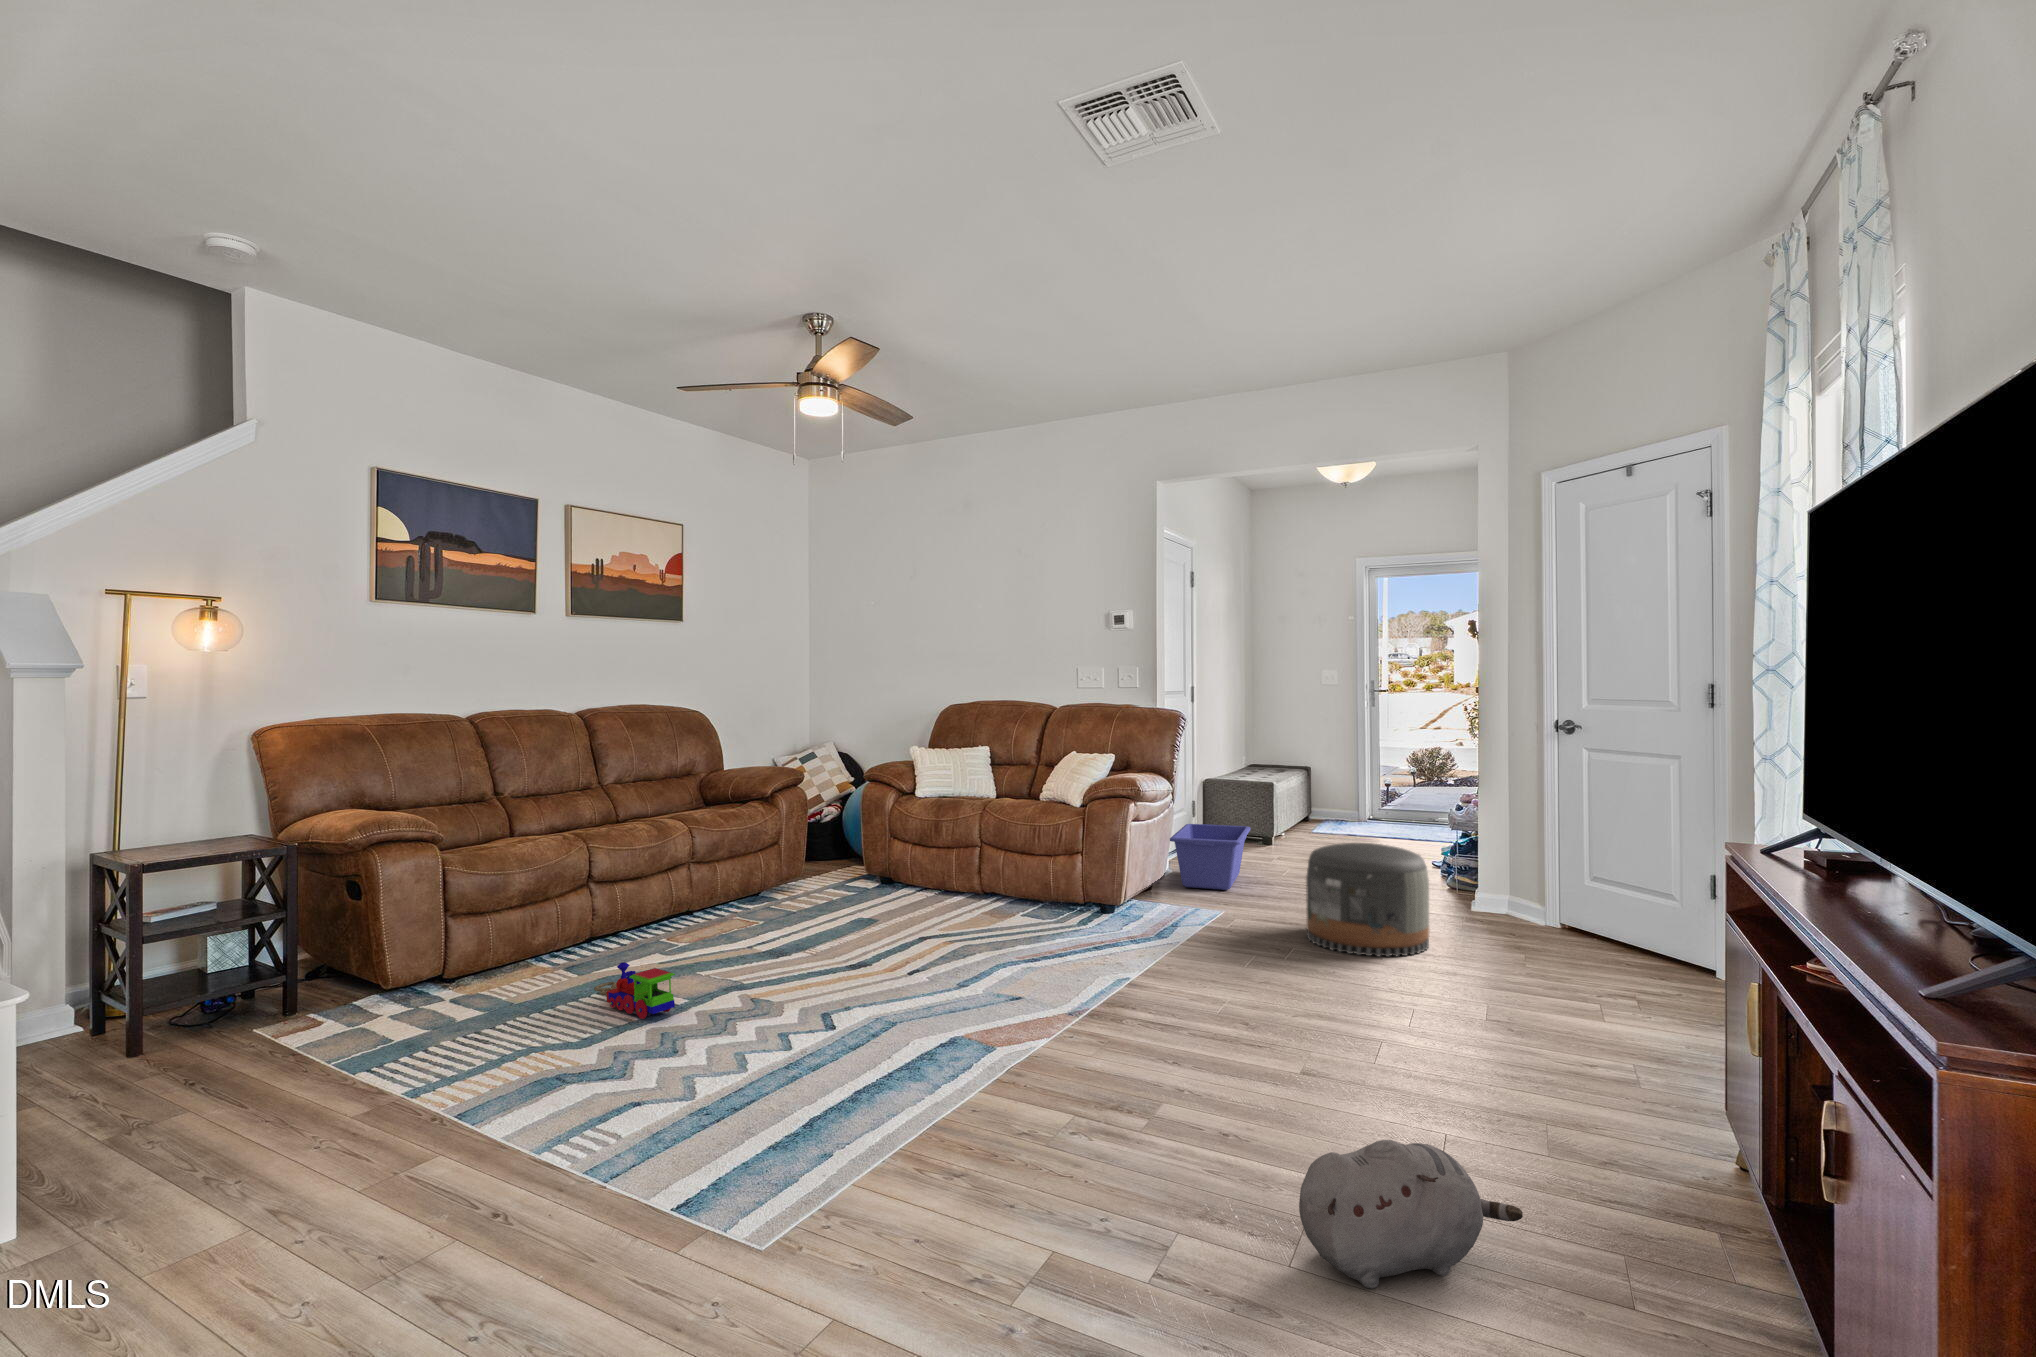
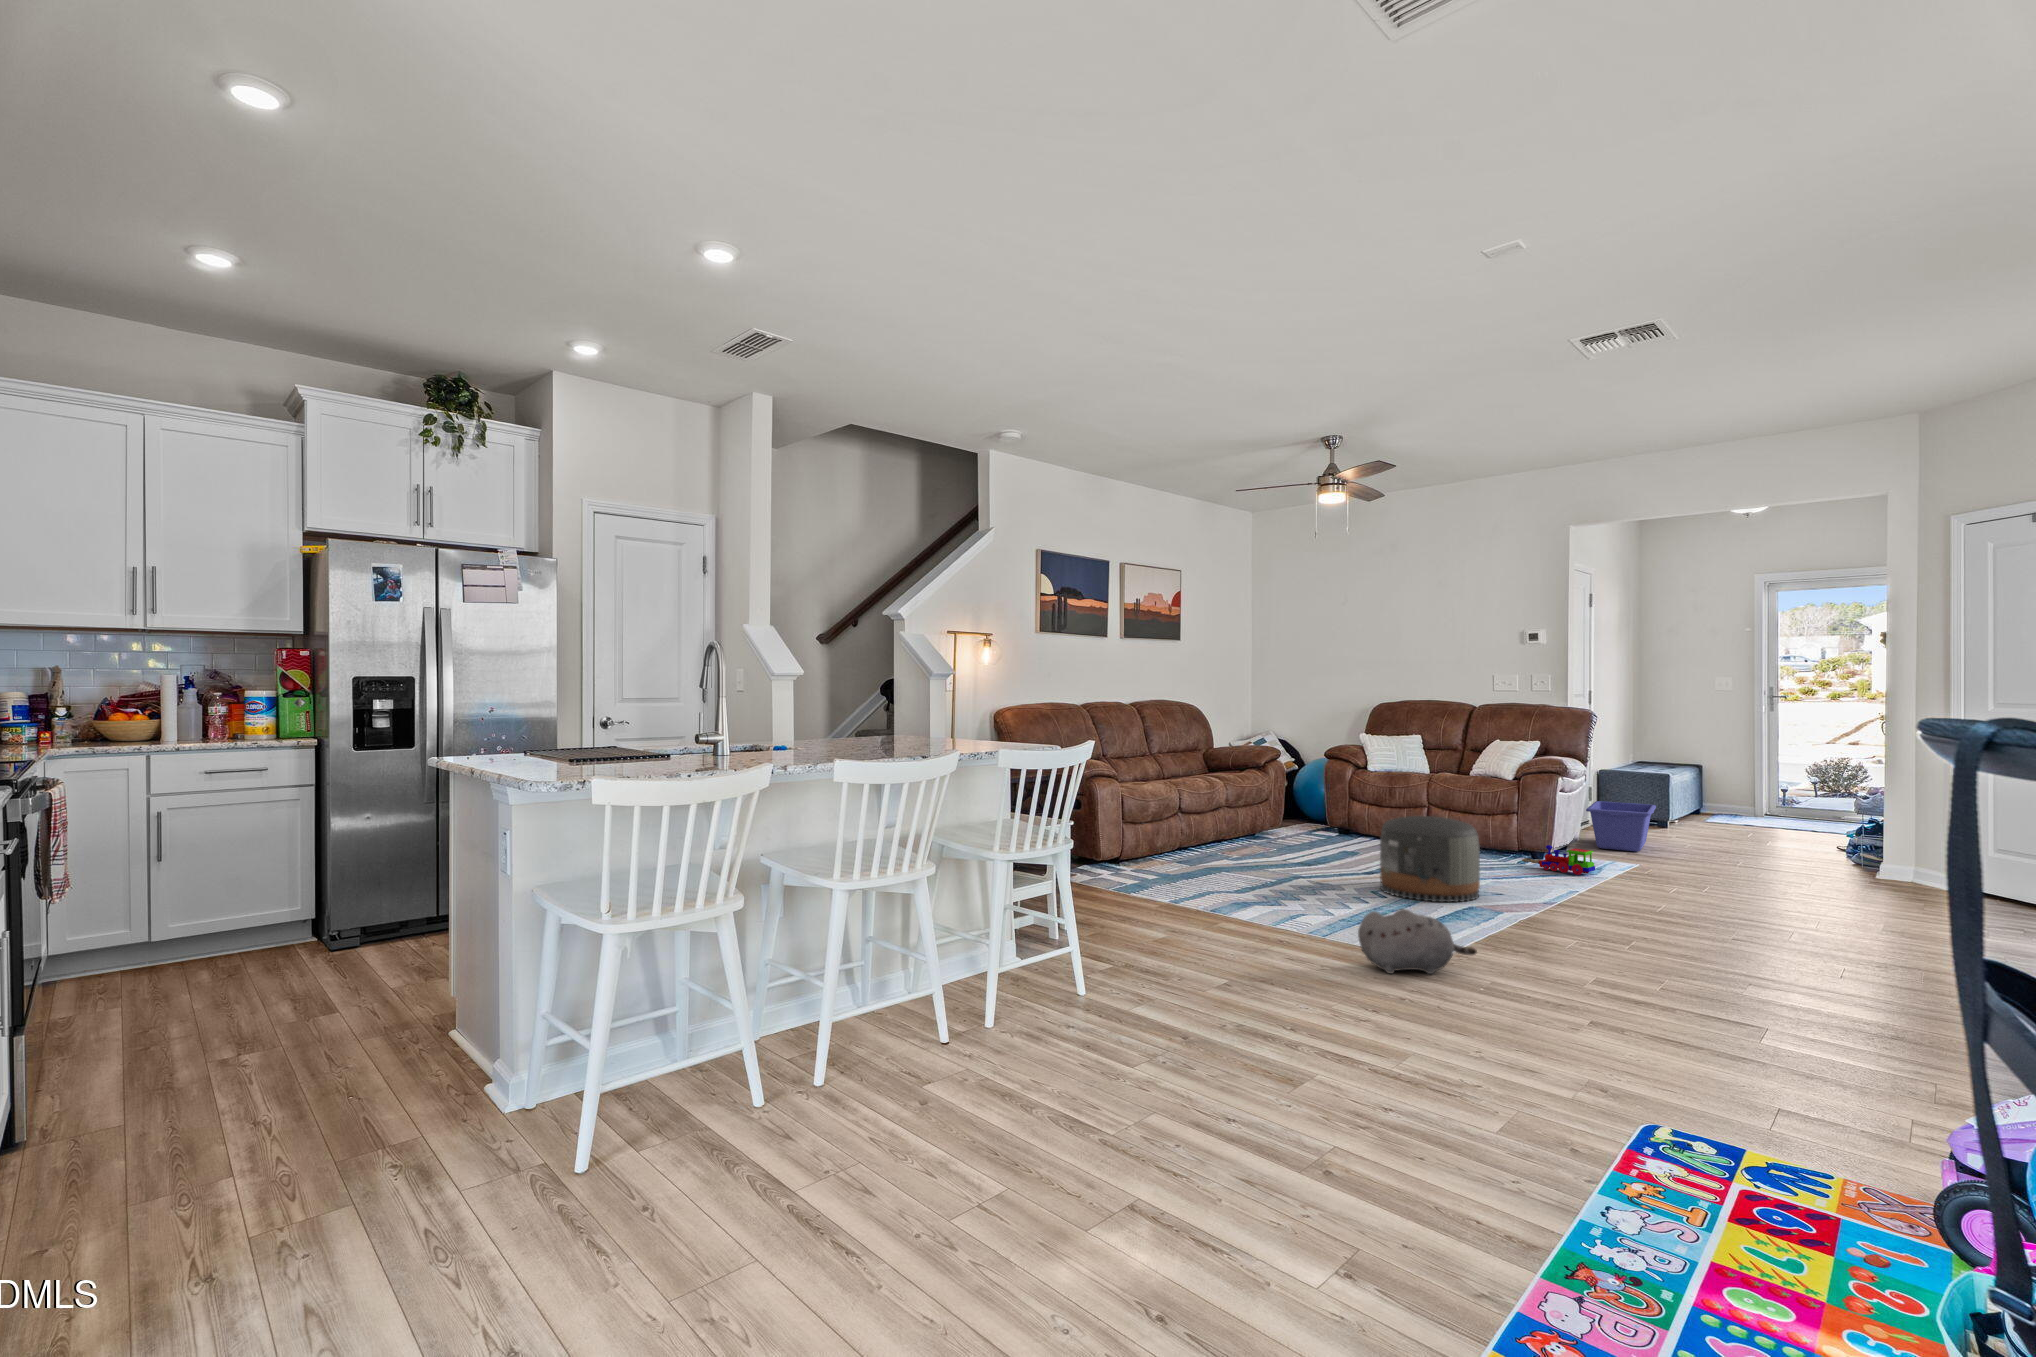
pouf: present [1306,843,1429,957] -> present [1380,816,1480,902]
toy train: present [594,962,675,1019] -> present [1522,845,1595,875]
plush toy: present [1299,1140,1523,1288] -> present [1358,909,1477,974]

